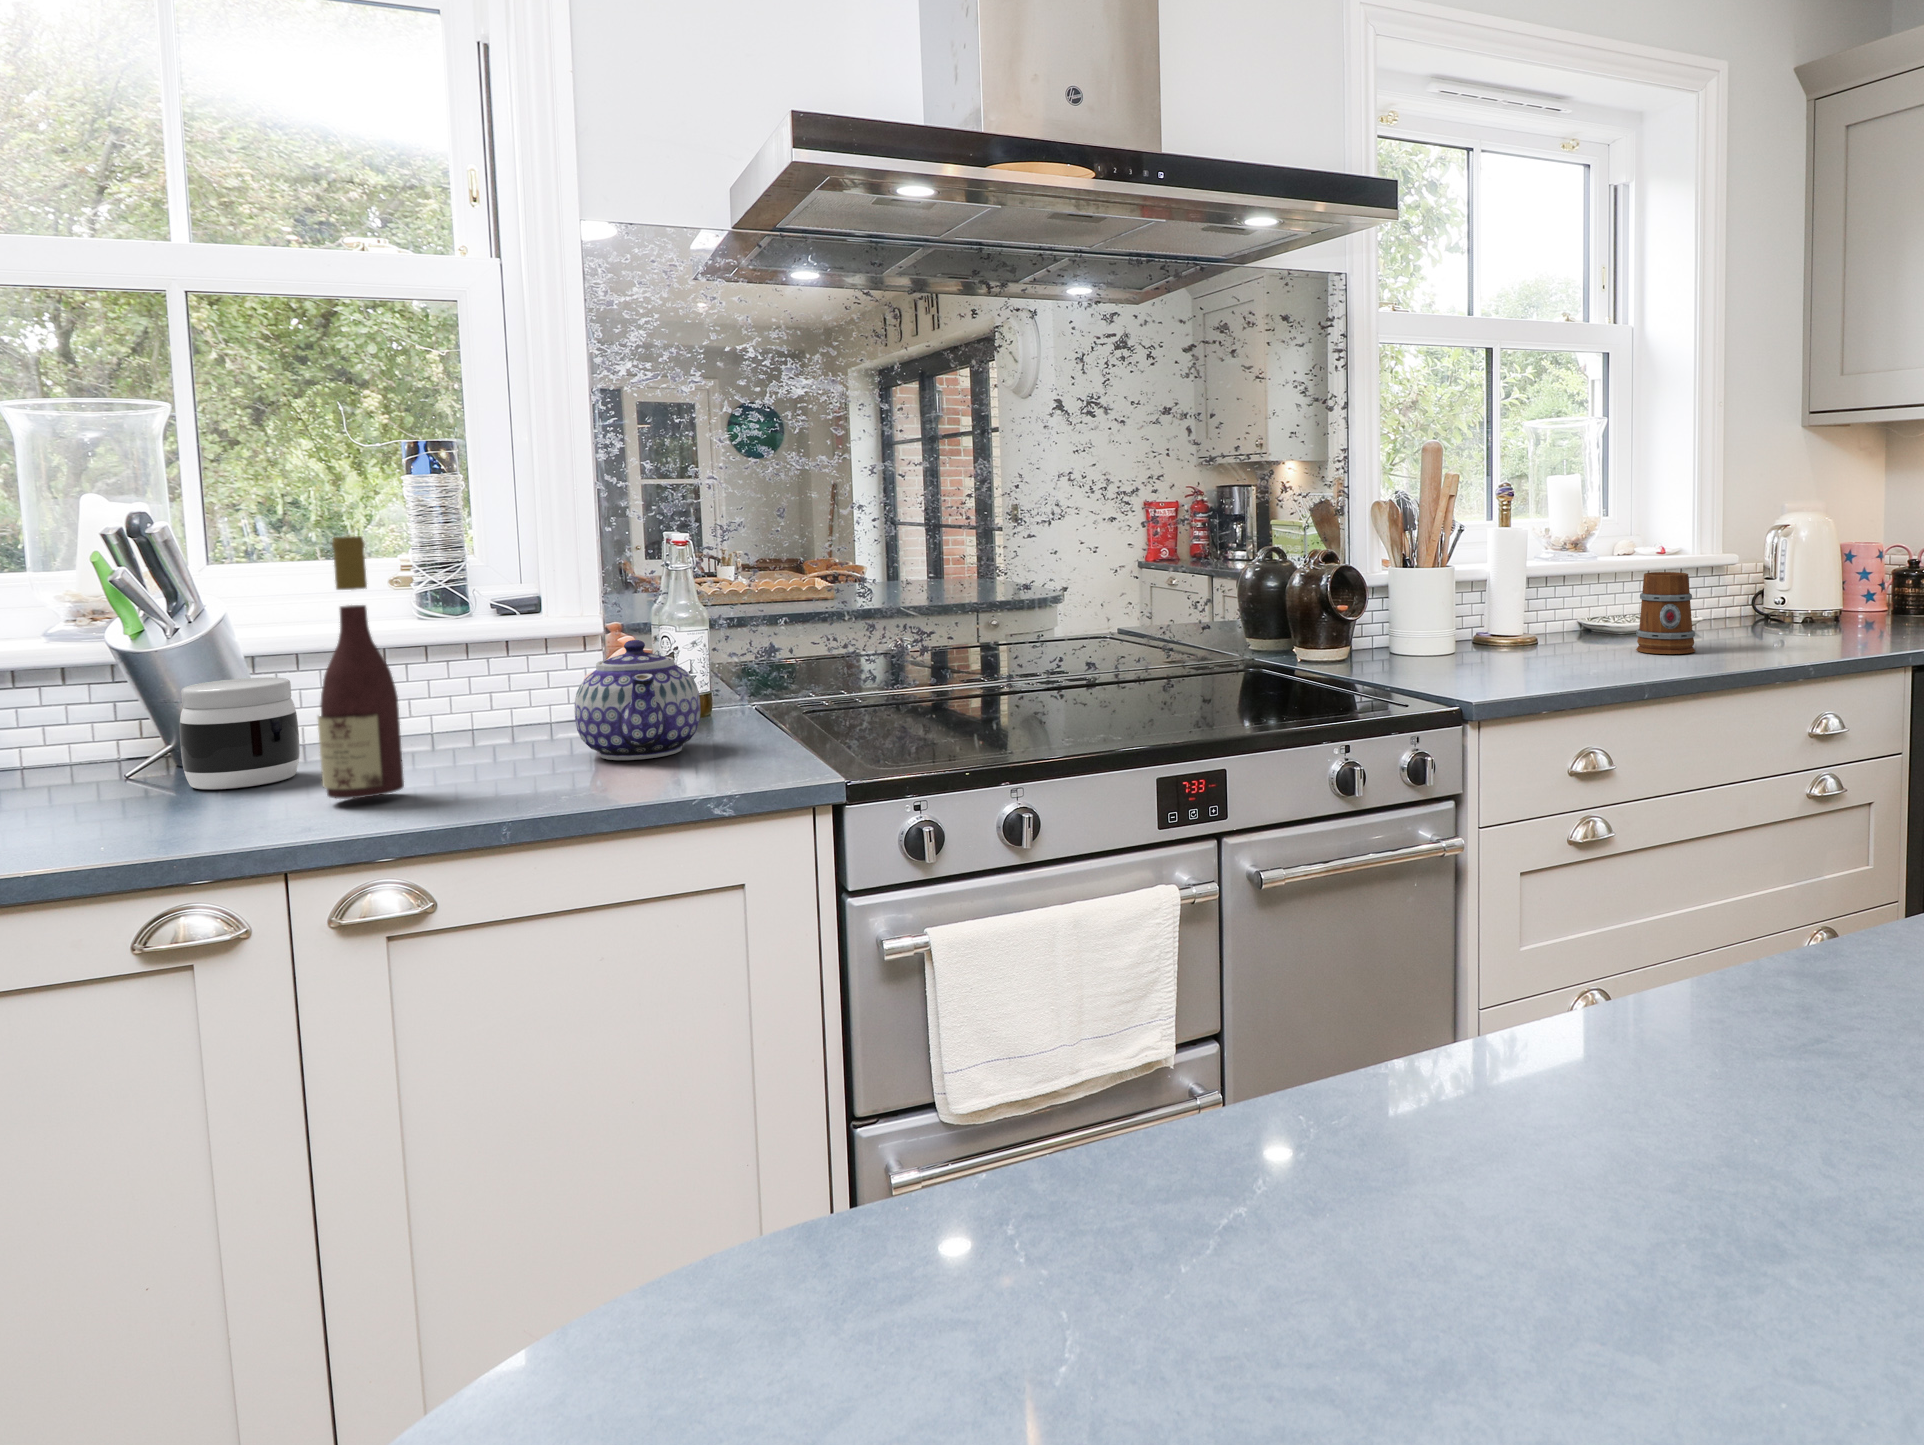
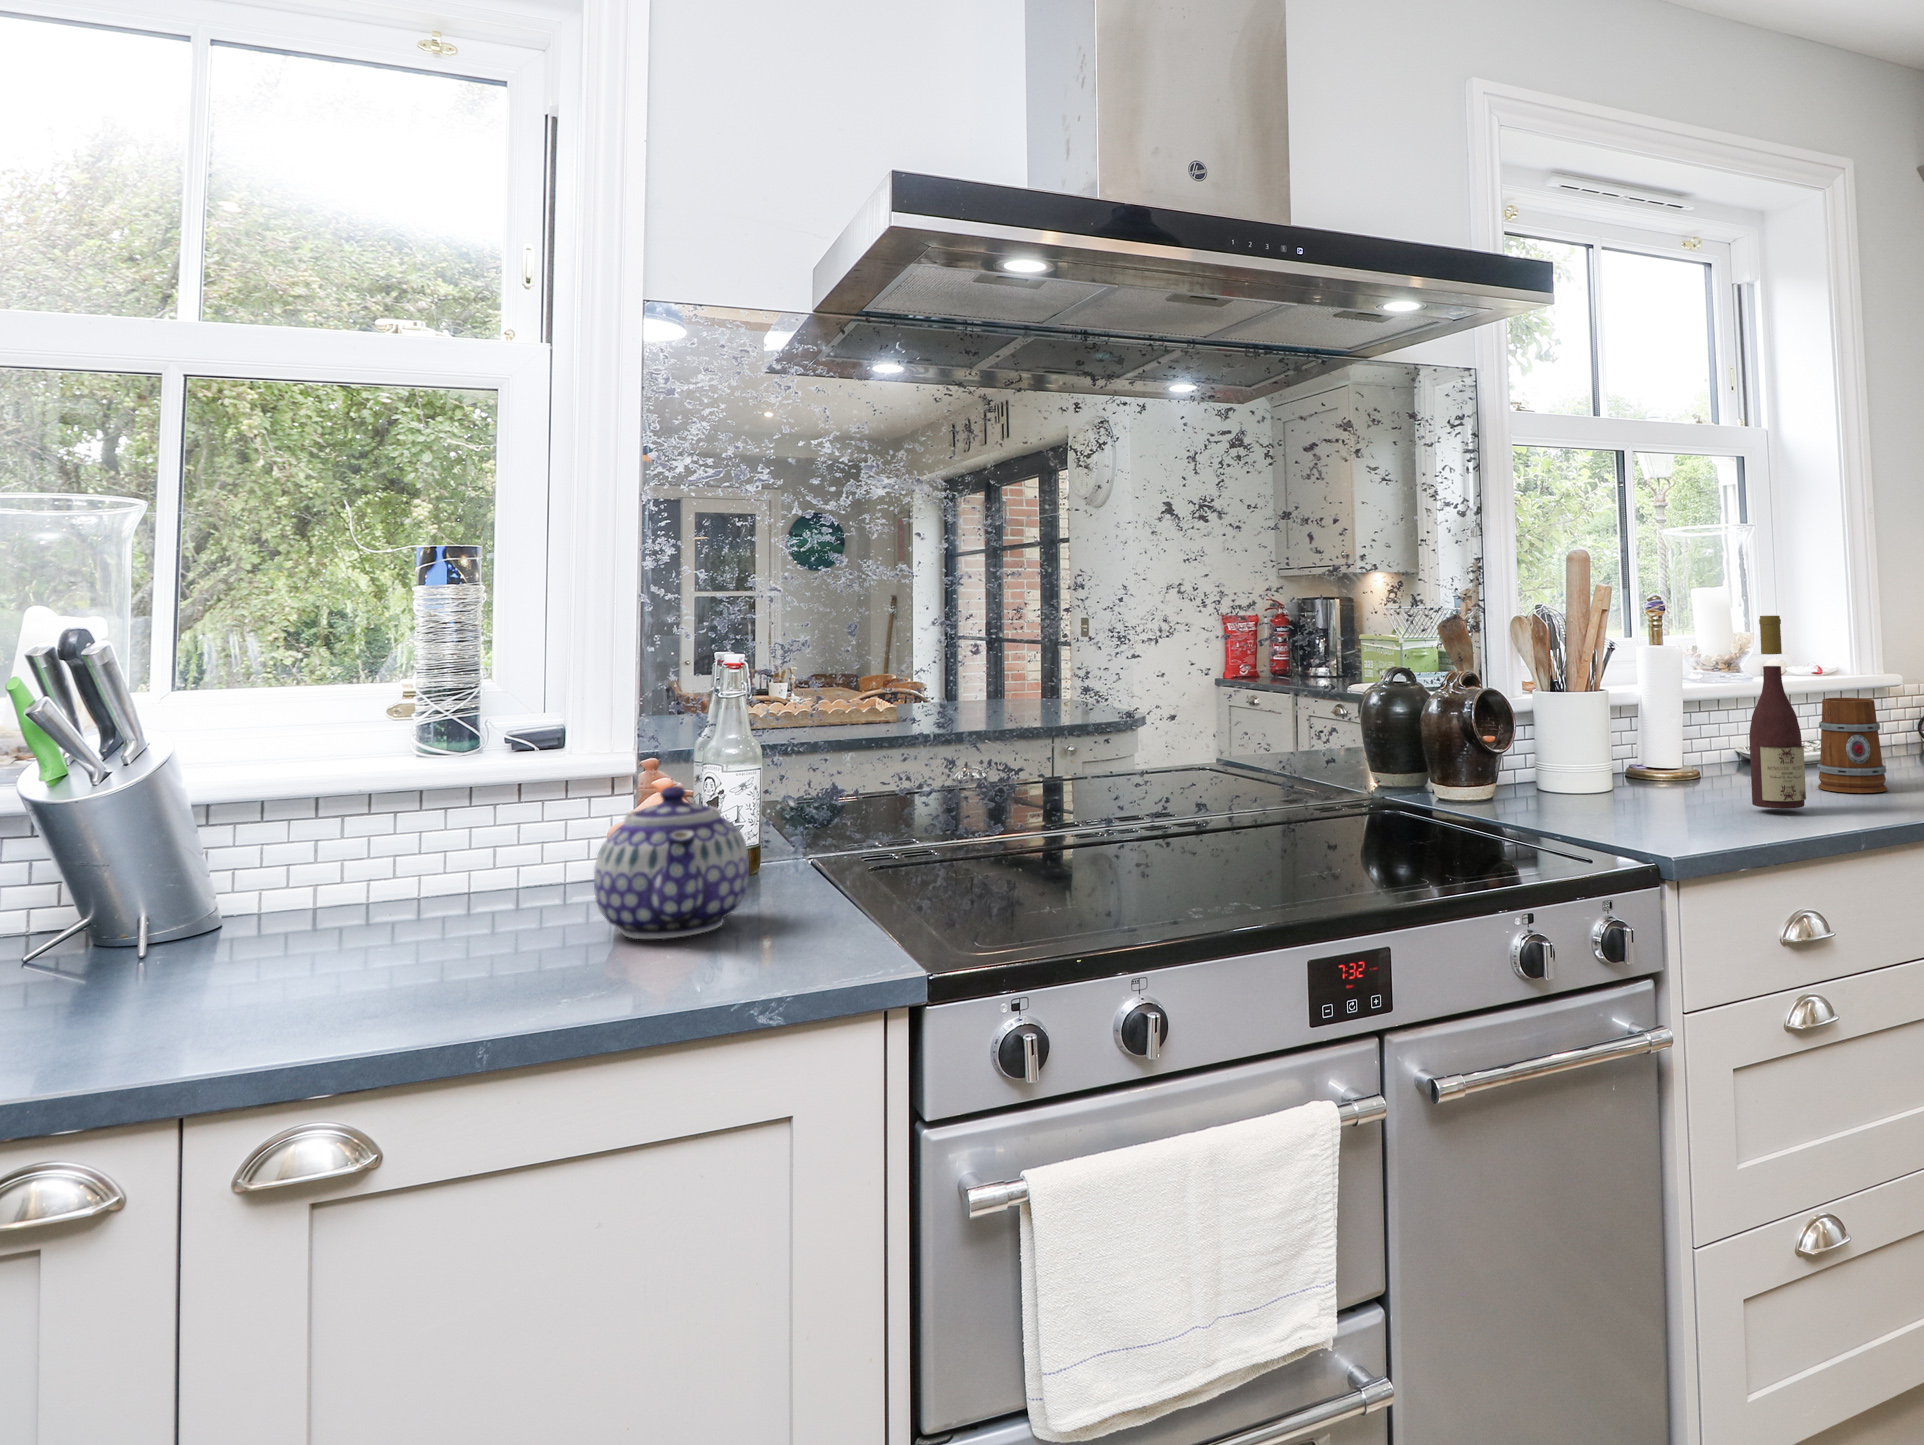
wine bottle: present [318,536,404,799] -> present [1749,616,1806,809]
jar: present [180,677,300,789] -> none [92,835,246,983]

